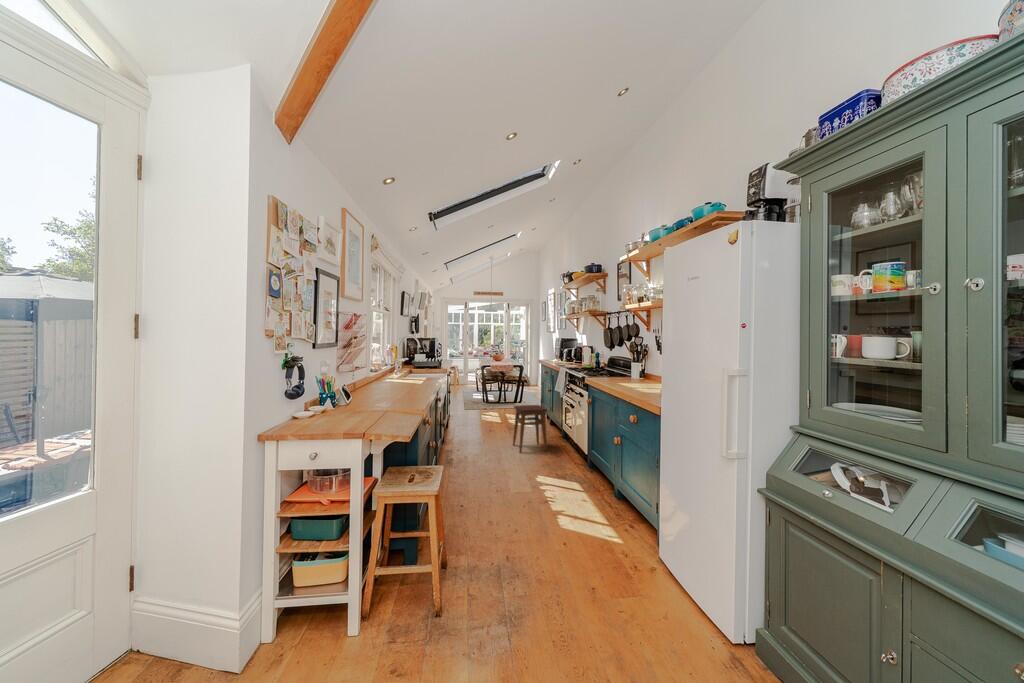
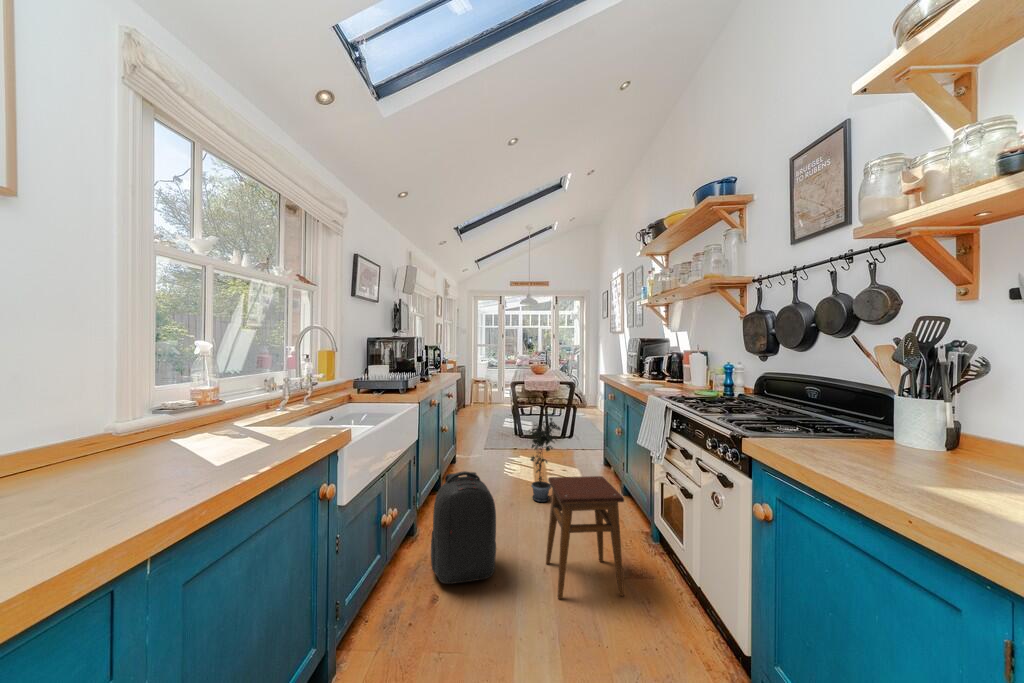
potted plant: none [497,383,517,429] -> present [529,418,561,502]
backpack: none [461,404,491,450] -> present [431,471,496,584]

